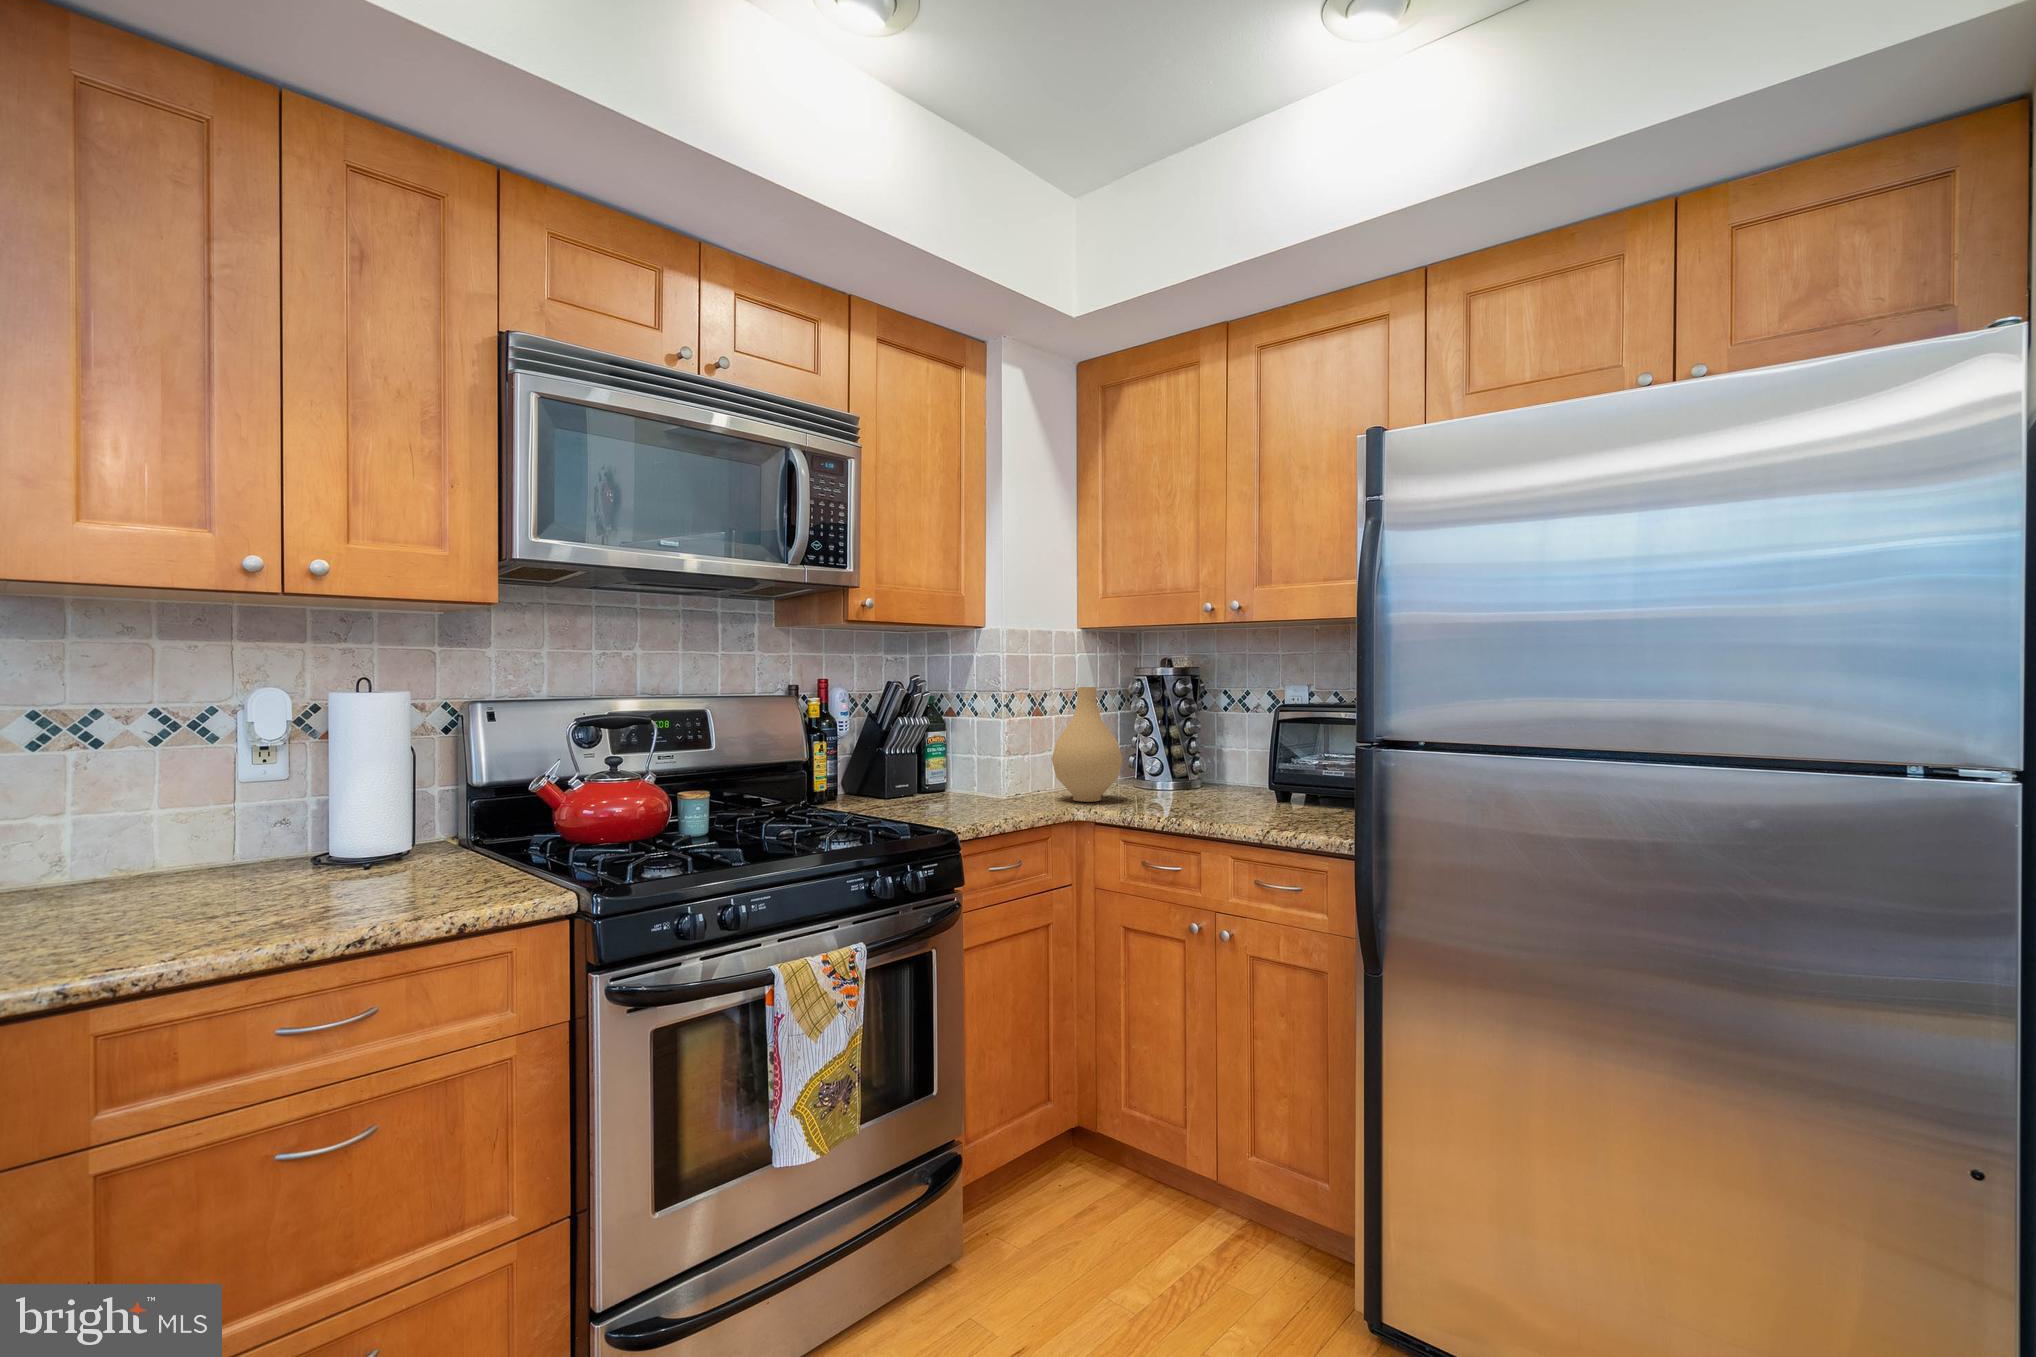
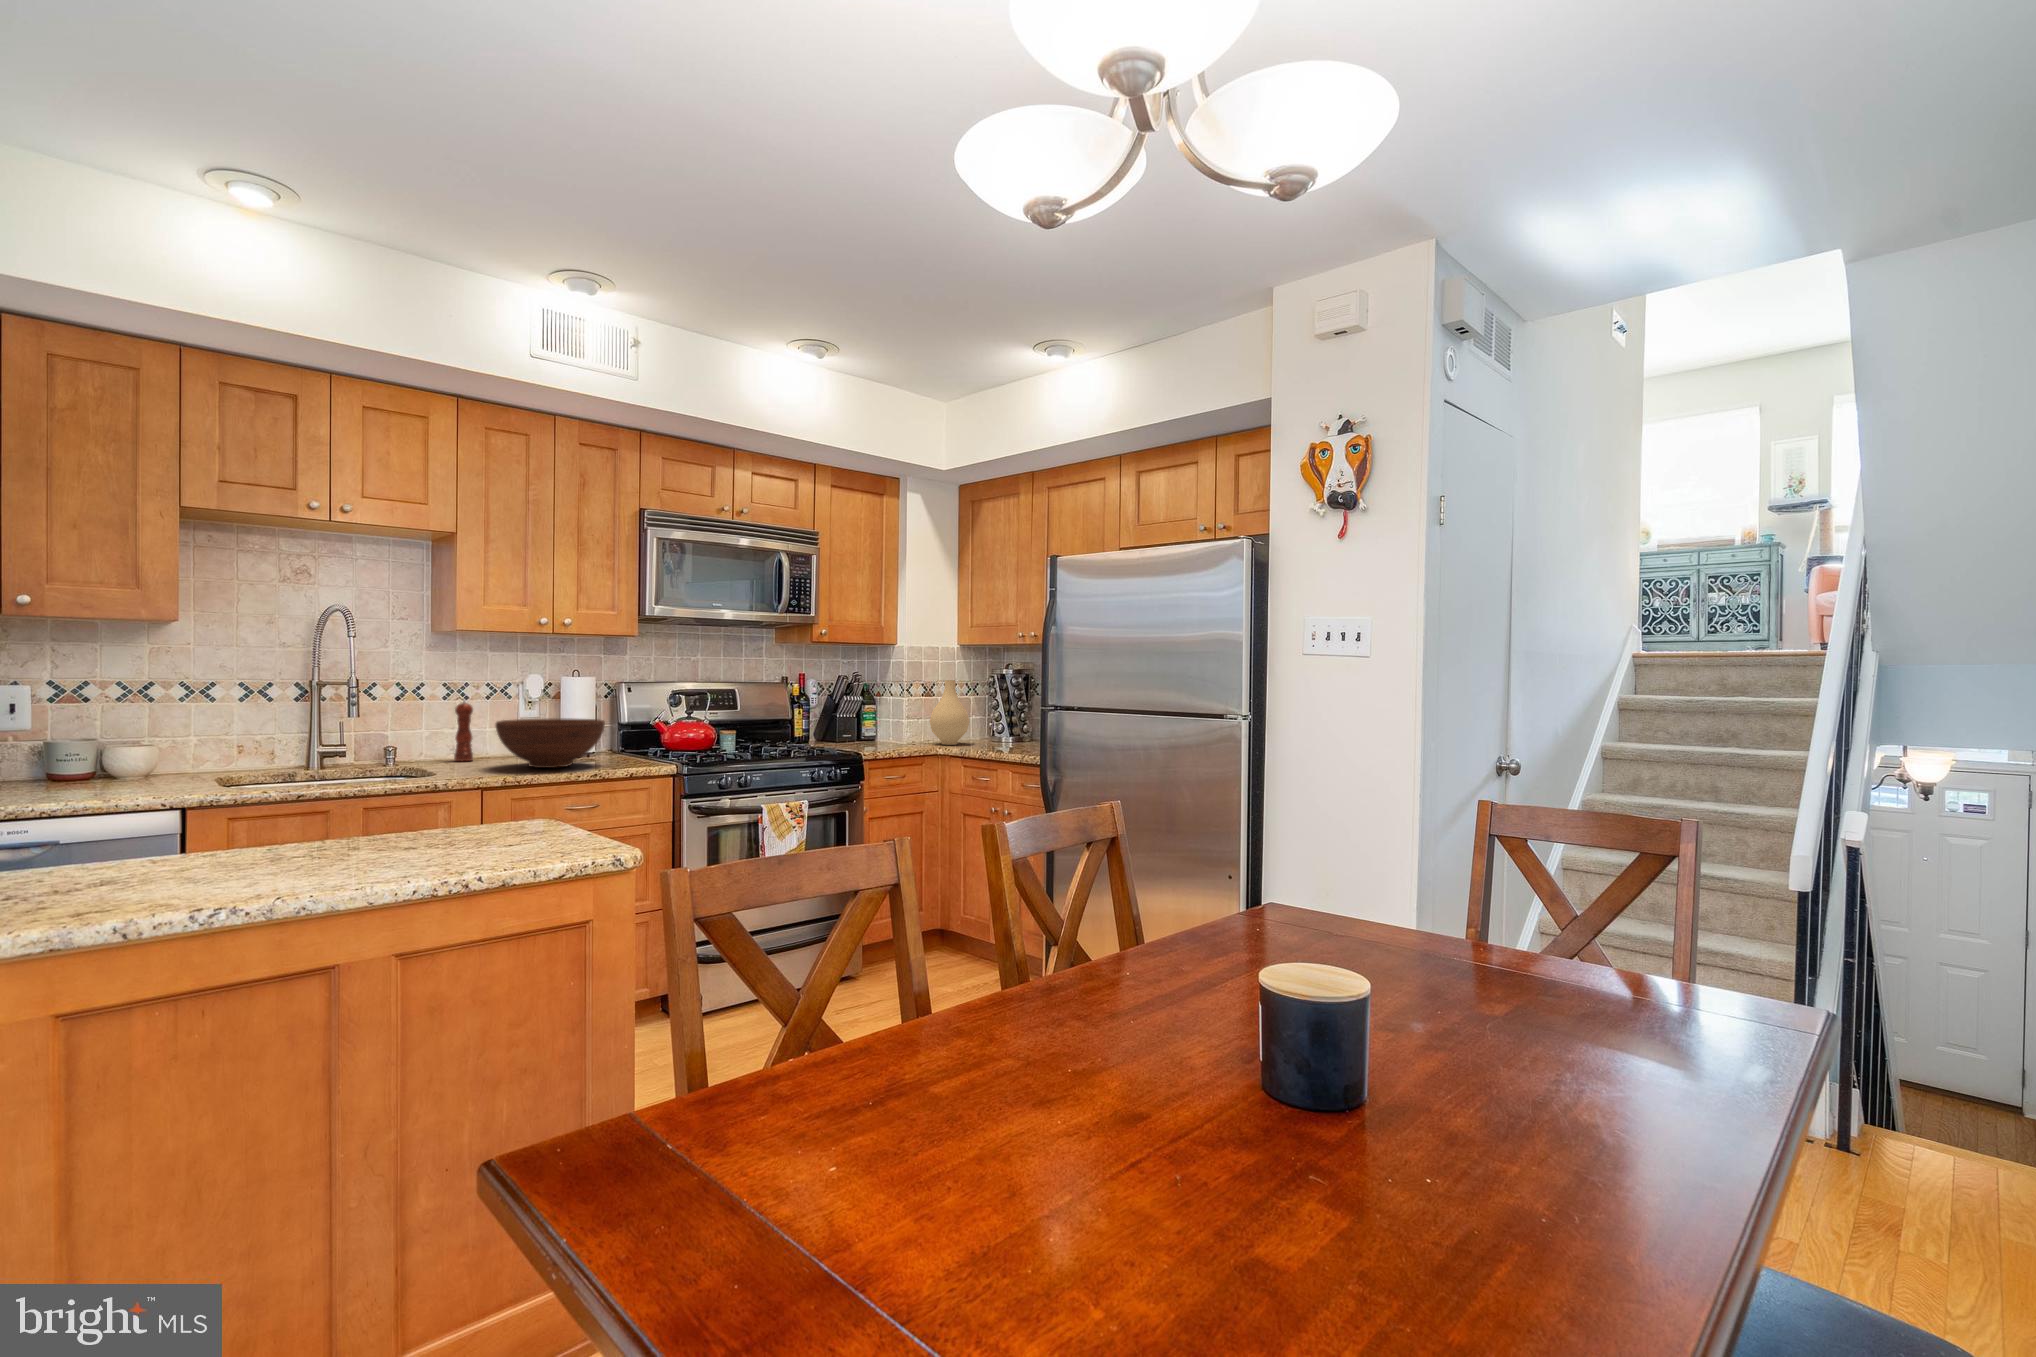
pepper mill: none [57,745,108,891] -> present [454,699,473,761]
fruit bowl: none [106,785,406,916] -> present [495,718,605,768]

